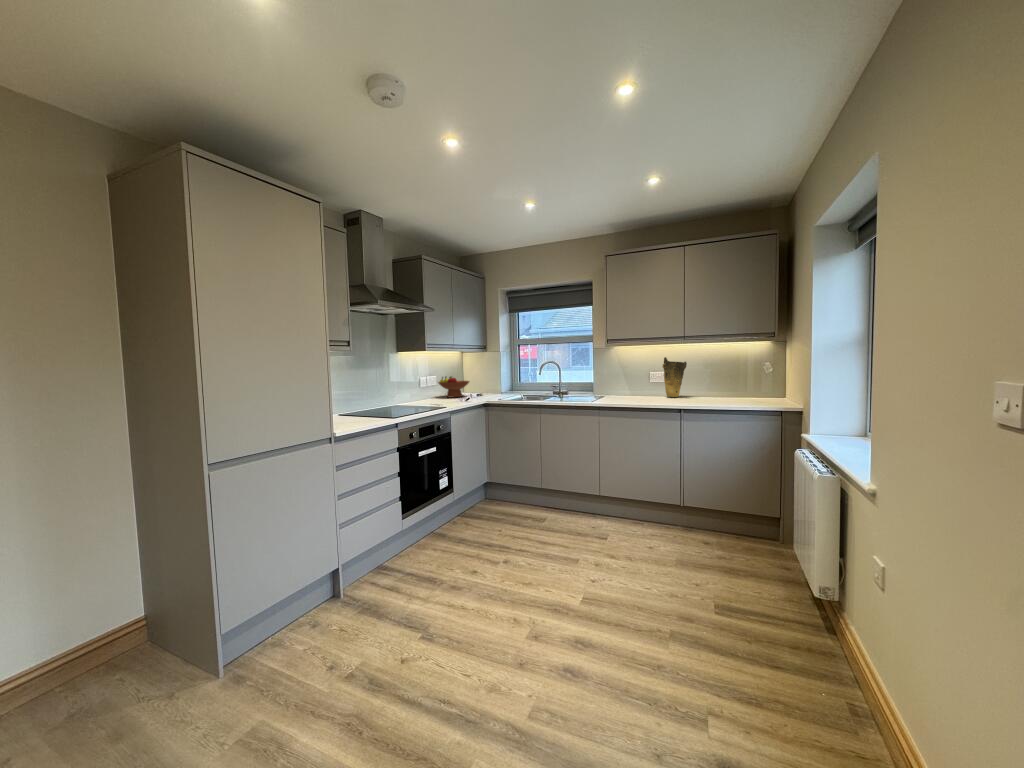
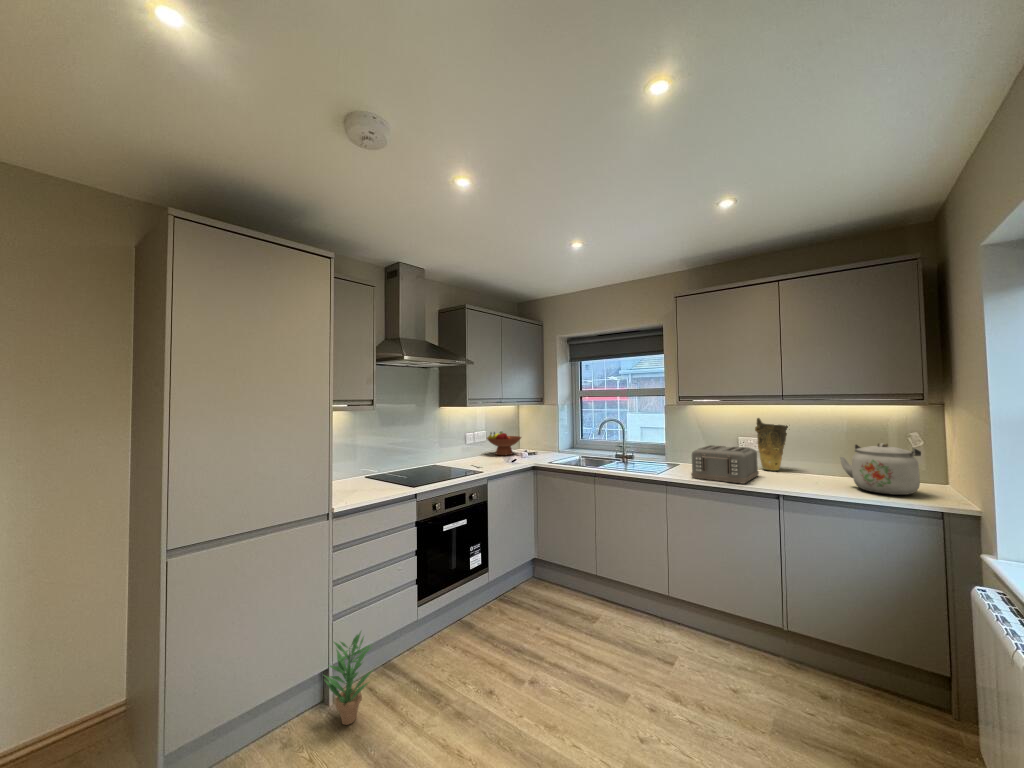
kettle: none [720,370,770,405] -> present [840,443,921,495]
toaster: none [618,379,665,405] -> present [691,445,759,484]
potted plant: none [338,530,384,606] -> present [325,632,373,725]

